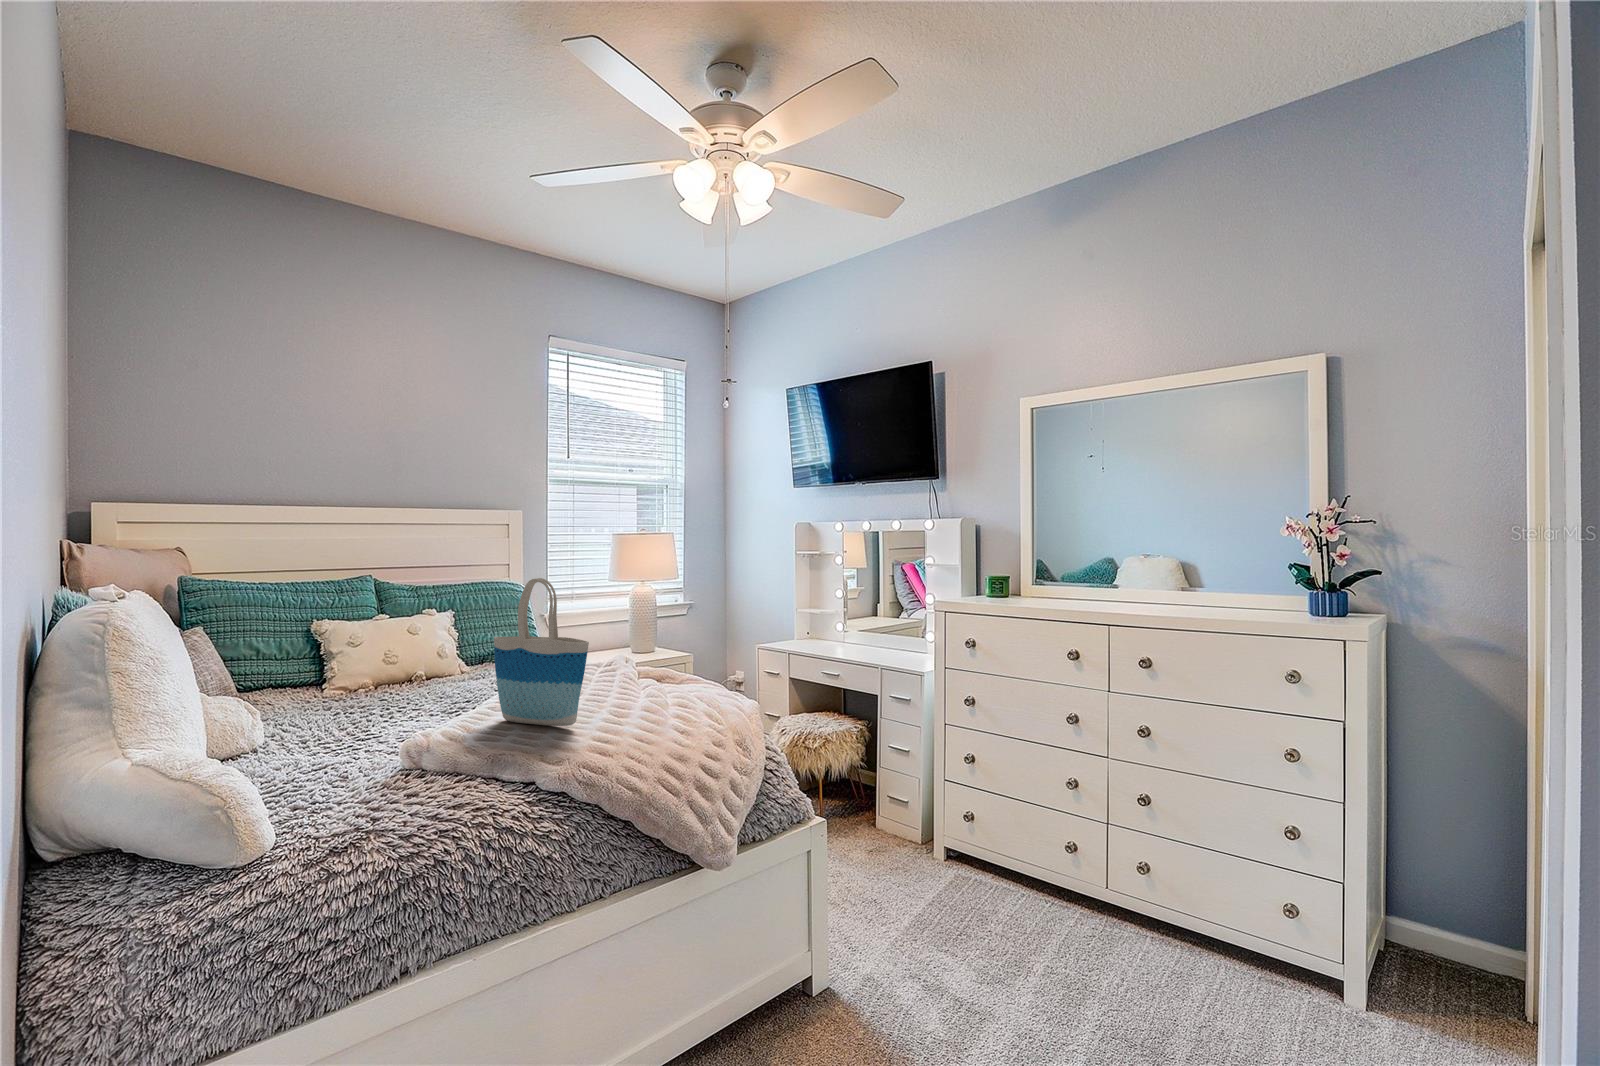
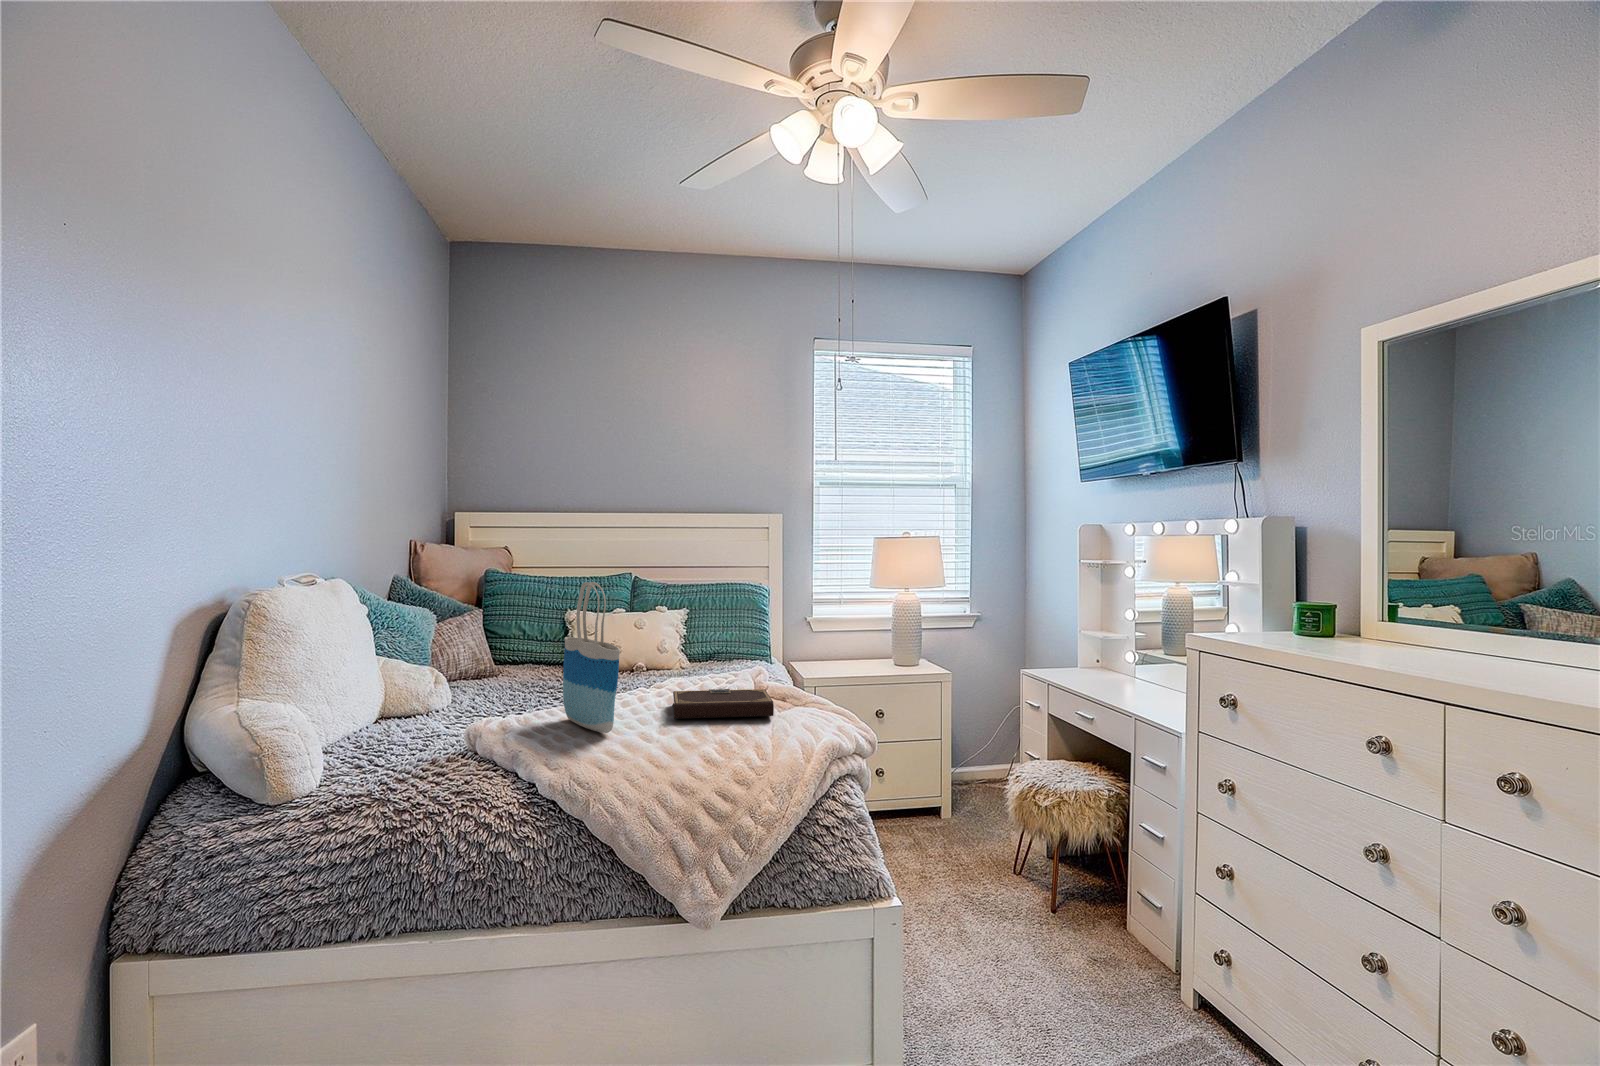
notebook: none [578,672,689,706] -> present [673,689,774,719]

